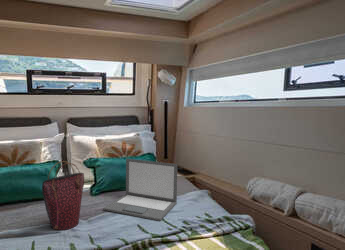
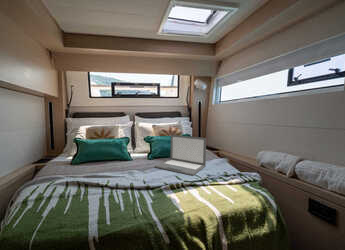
handbag: present [42,161,84,230] -> none [115,132,142,176]

